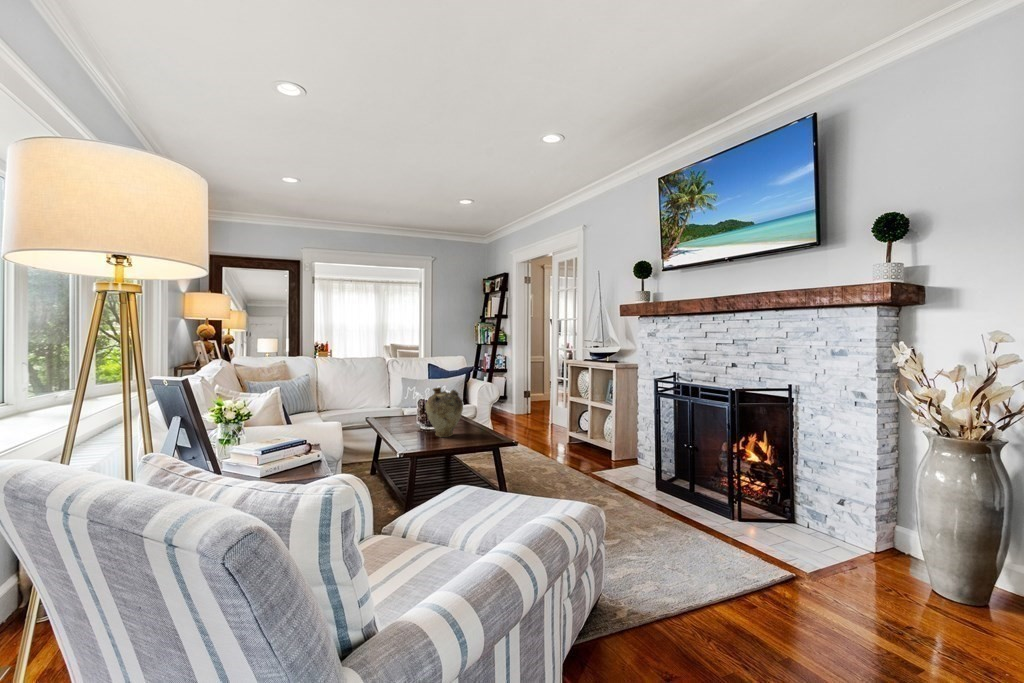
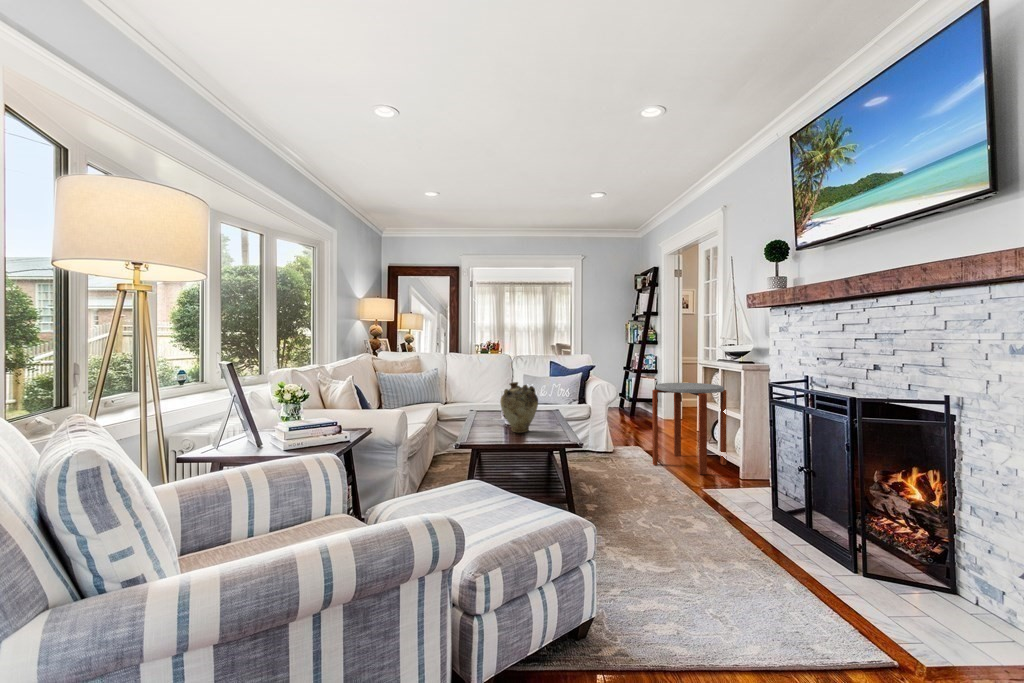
side table: none [537,381,596,461] -> present [652,383,726,474]

